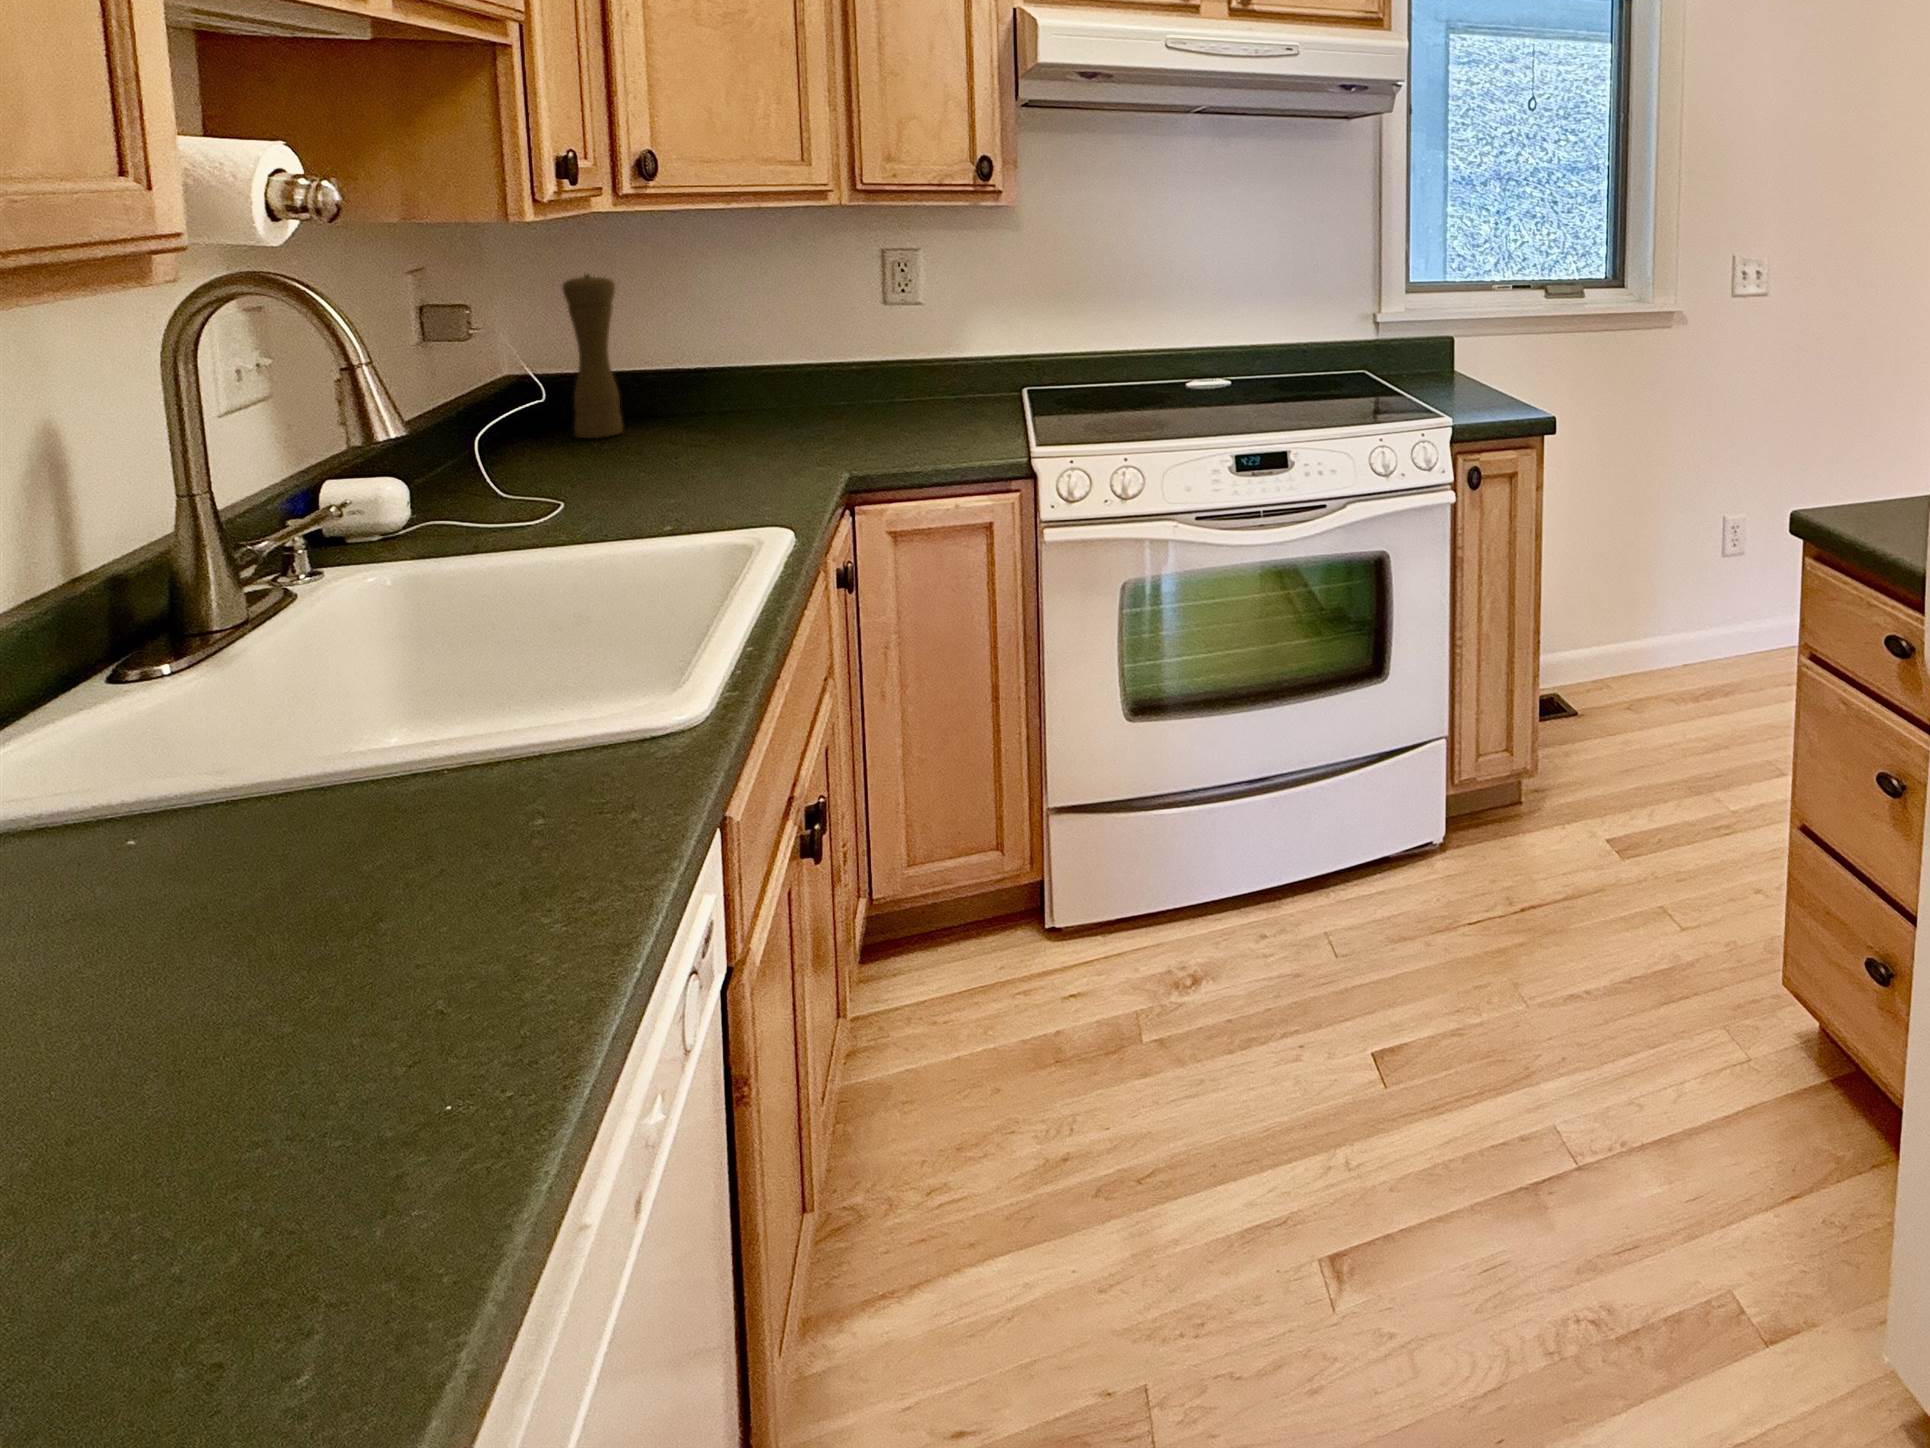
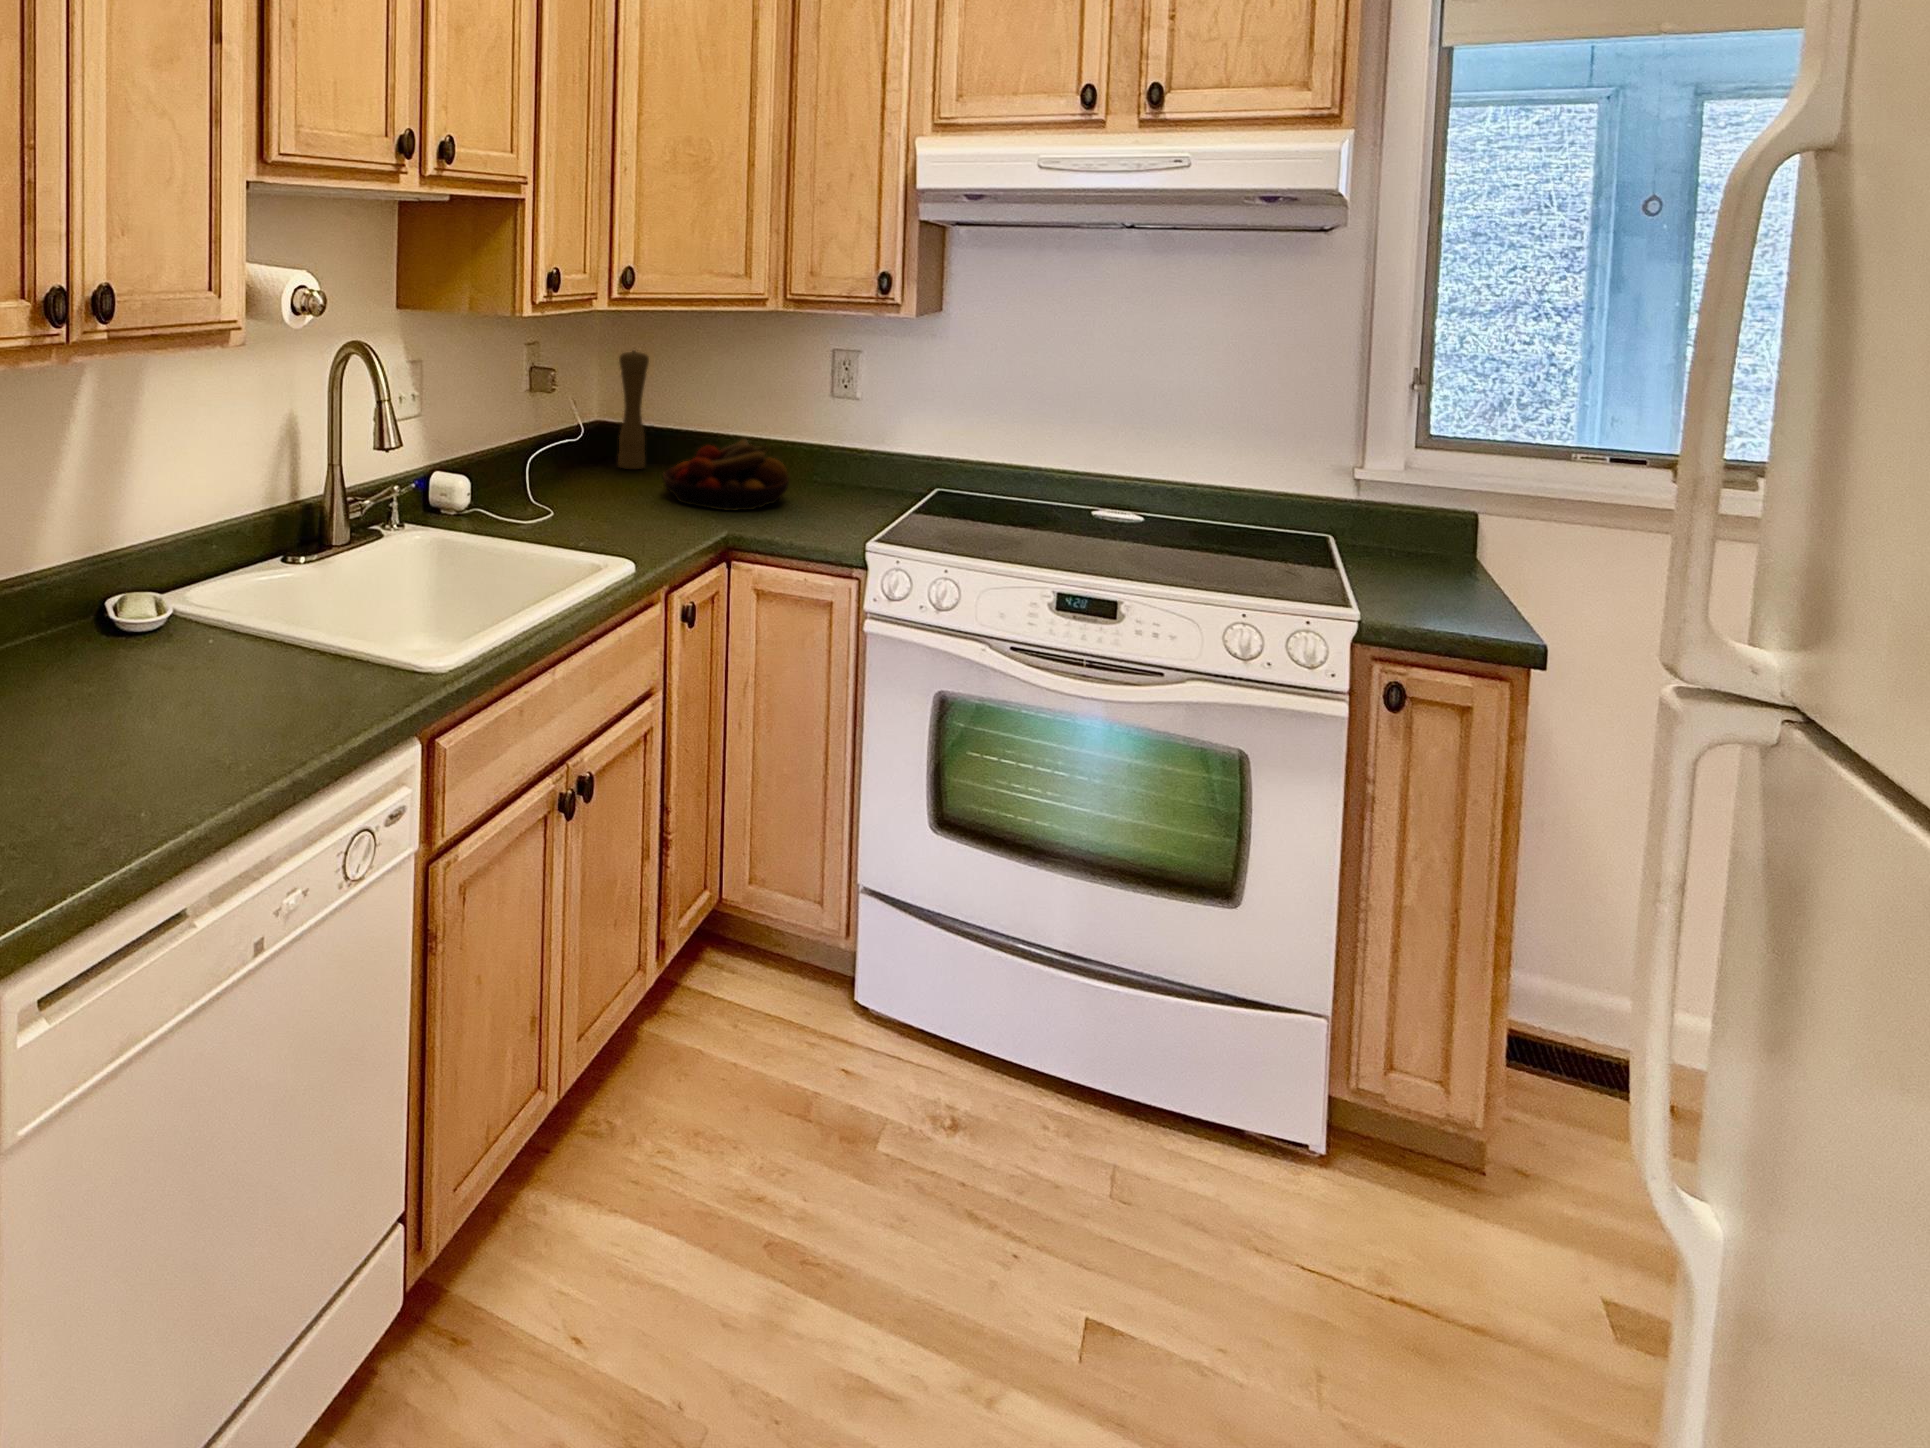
fruit bowl: none [694,369,879,458] -> present [663,439,789,511]

